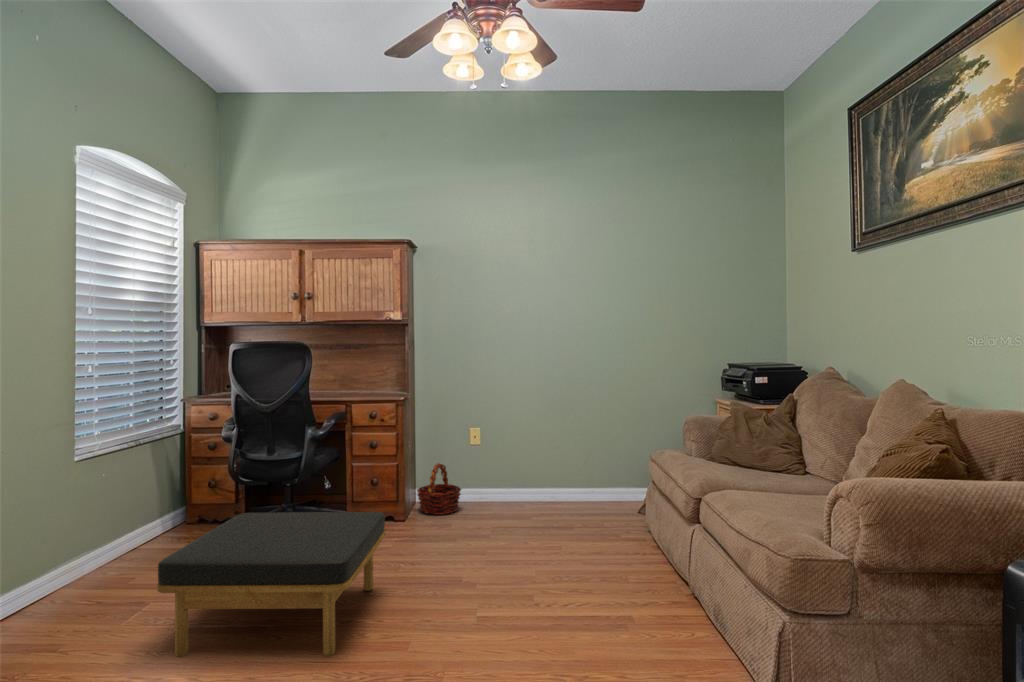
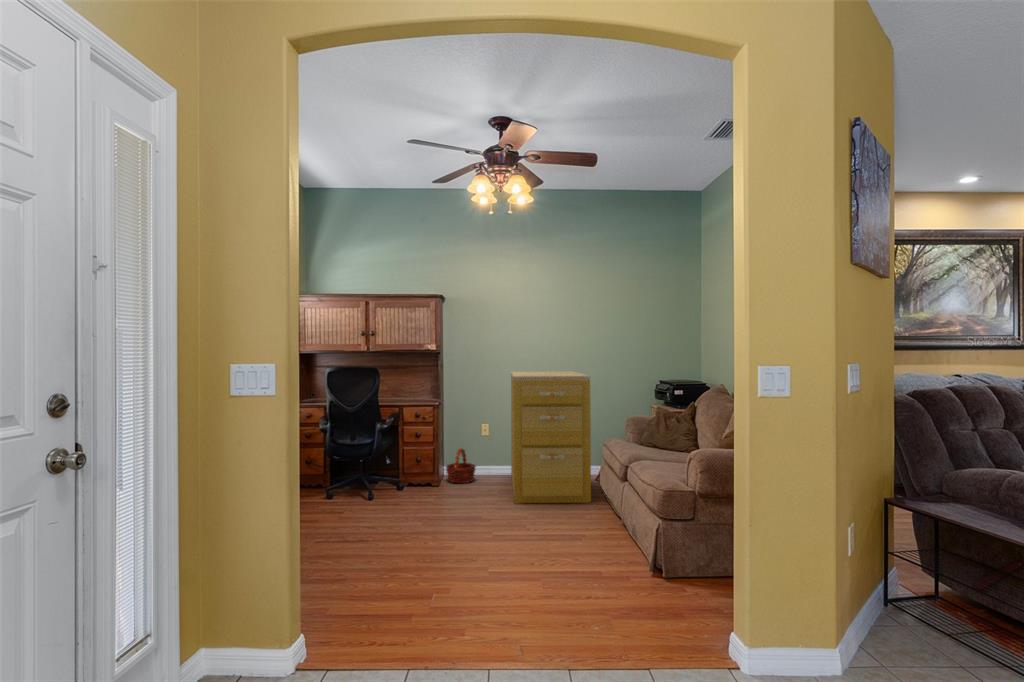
filing cabinet: none [511,353,632,551] -> present [510,371,591,503]
ottoman: present [157,512,386,657] -> none [321,476,439,552]

